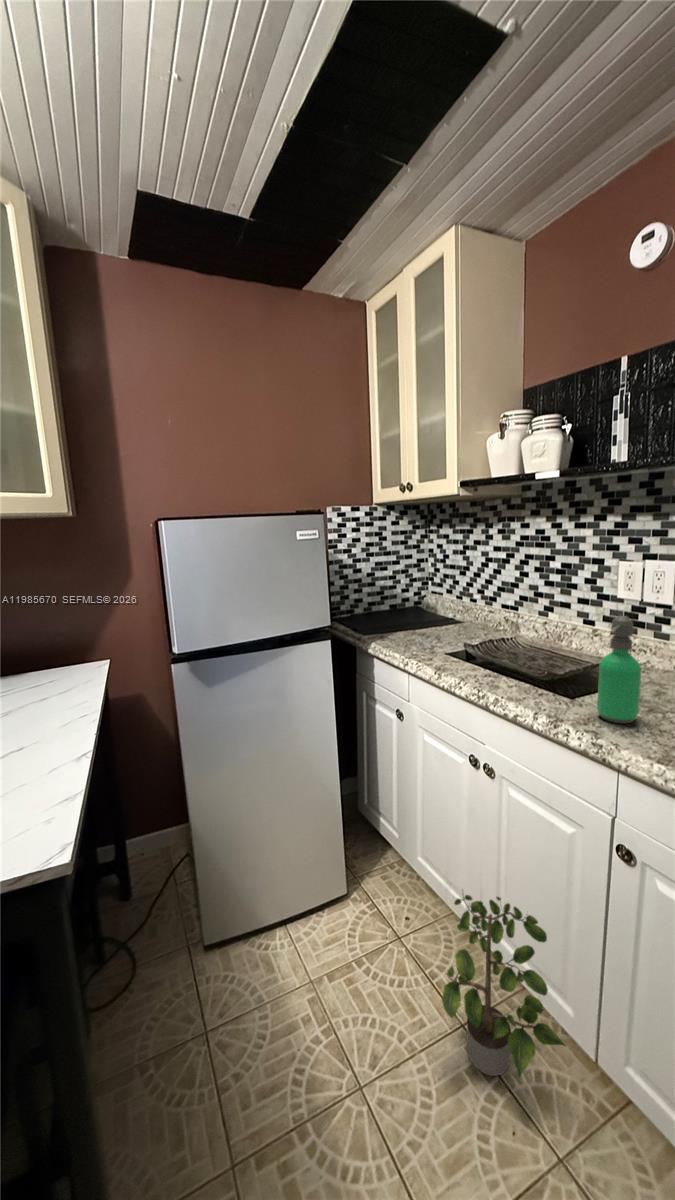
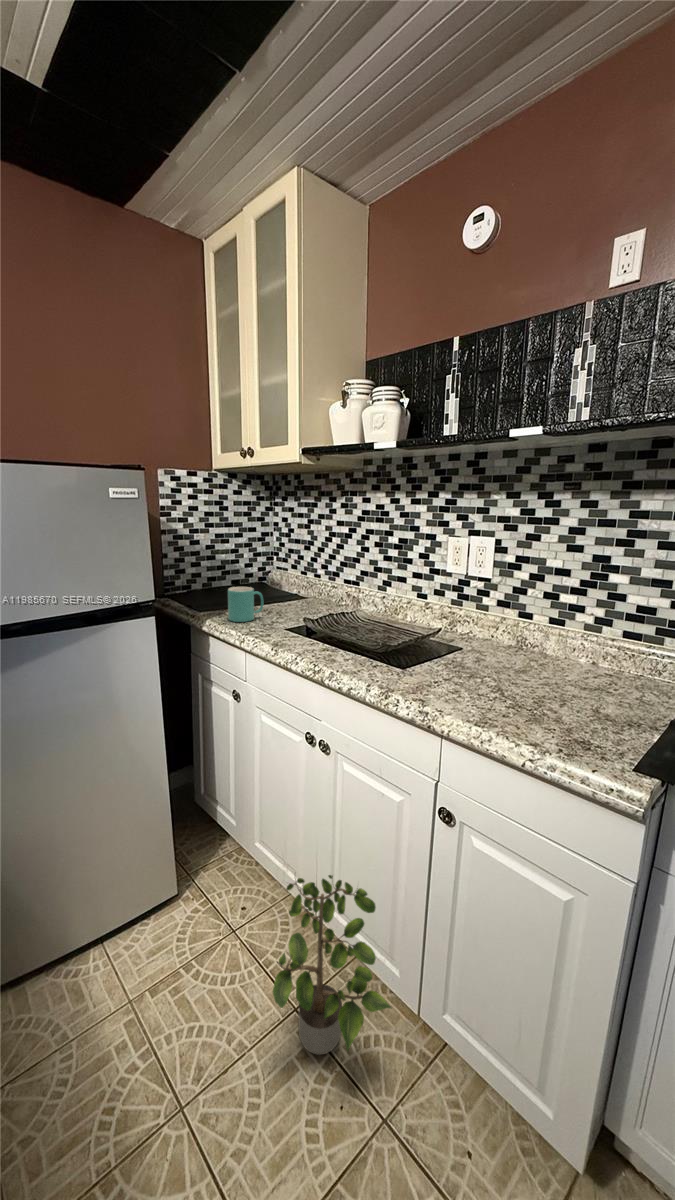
mug: none [391,613,424,646] -> present [228,587,263,622]
soap dispenser: present [597,616,641,723] -> none [425,585,464,690]

